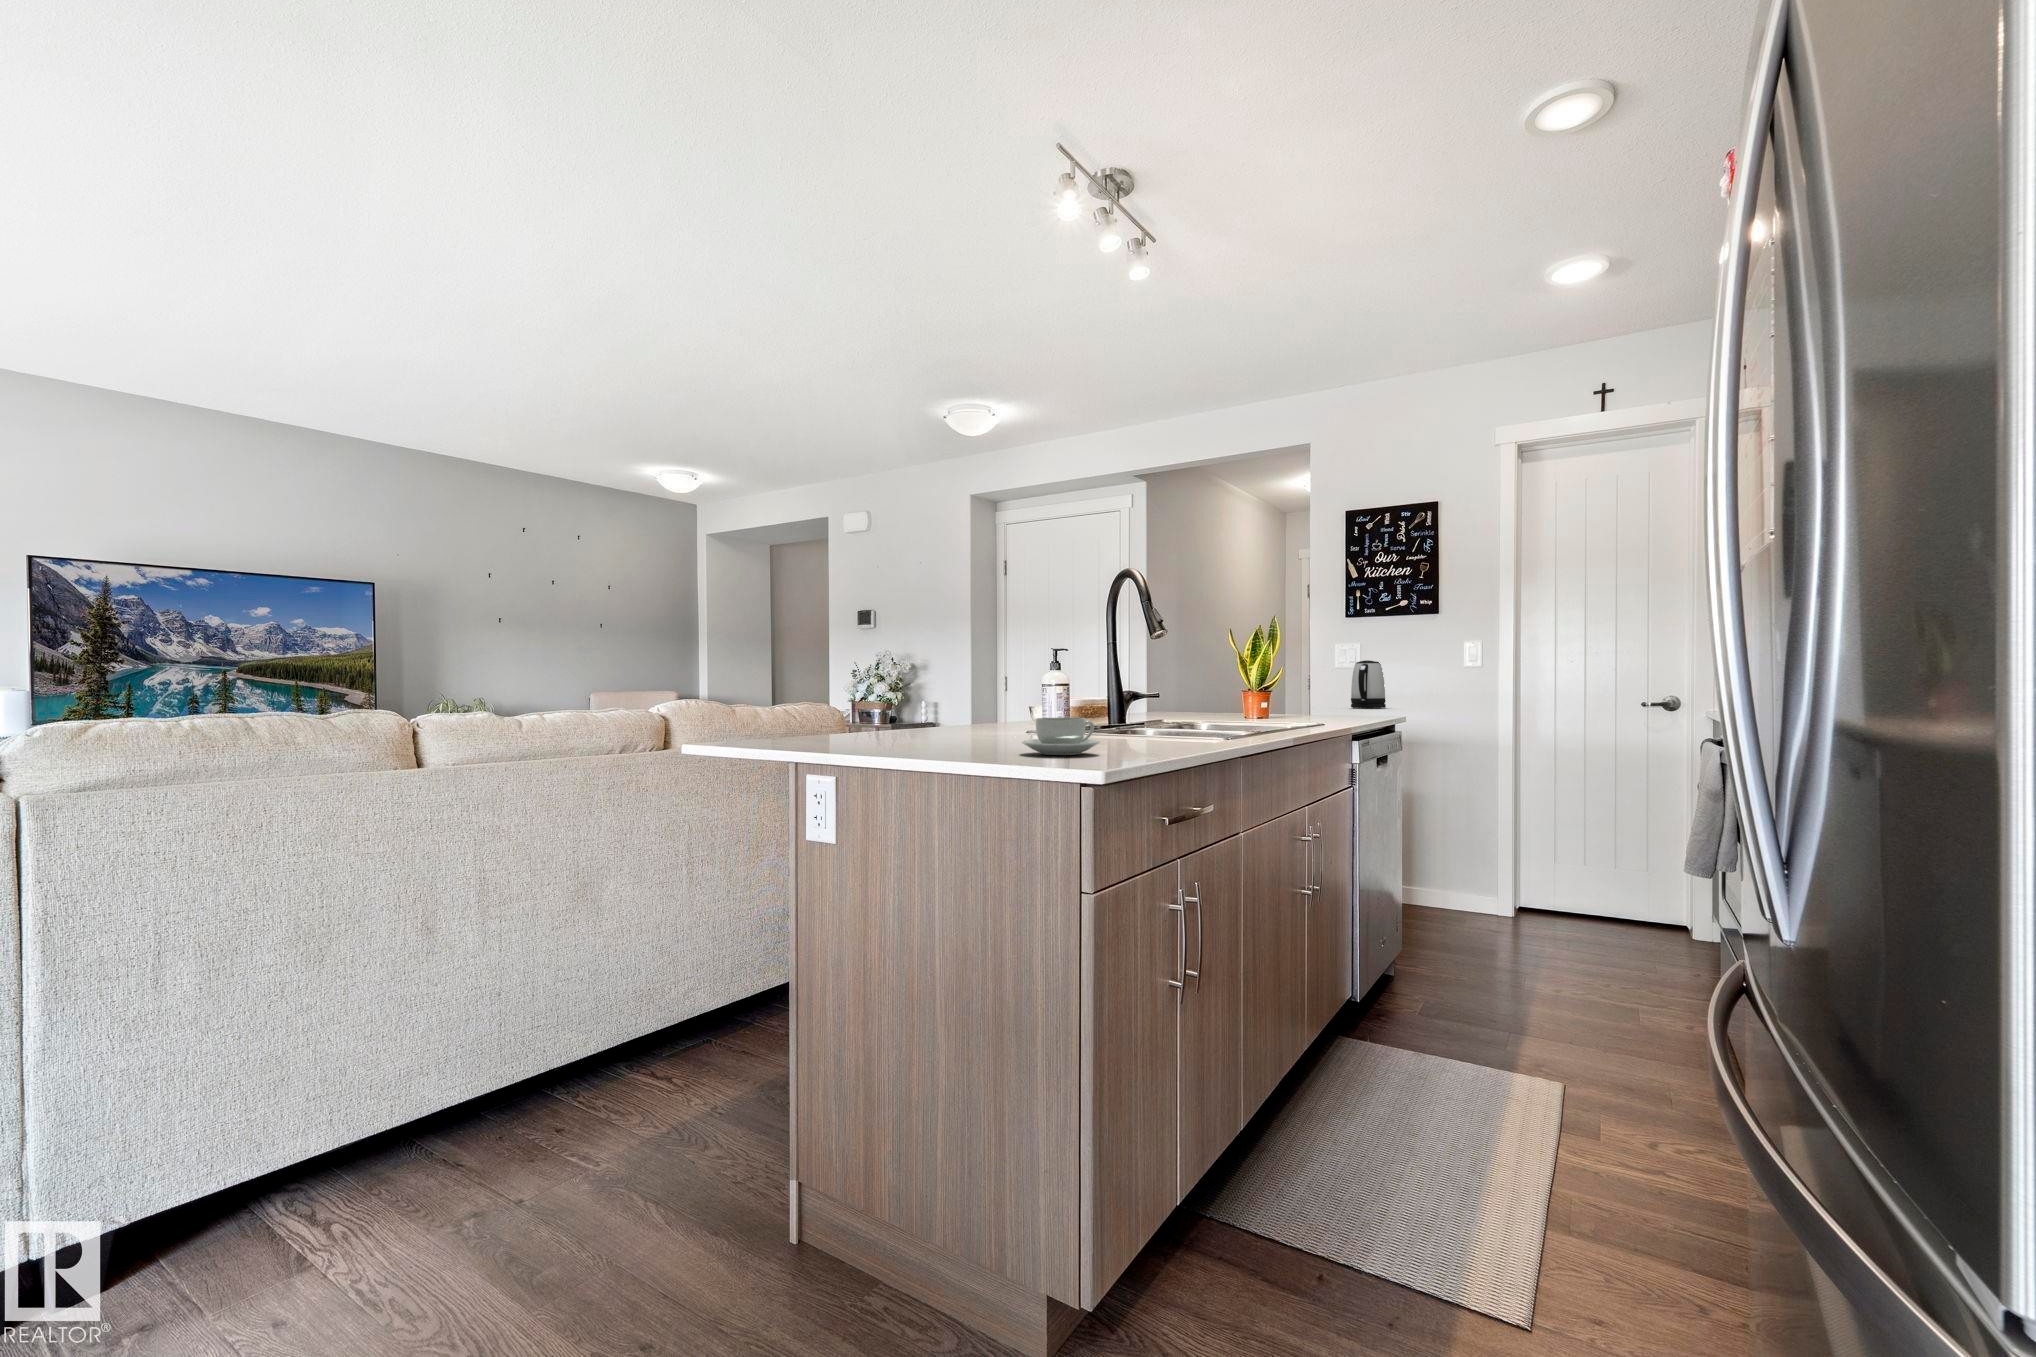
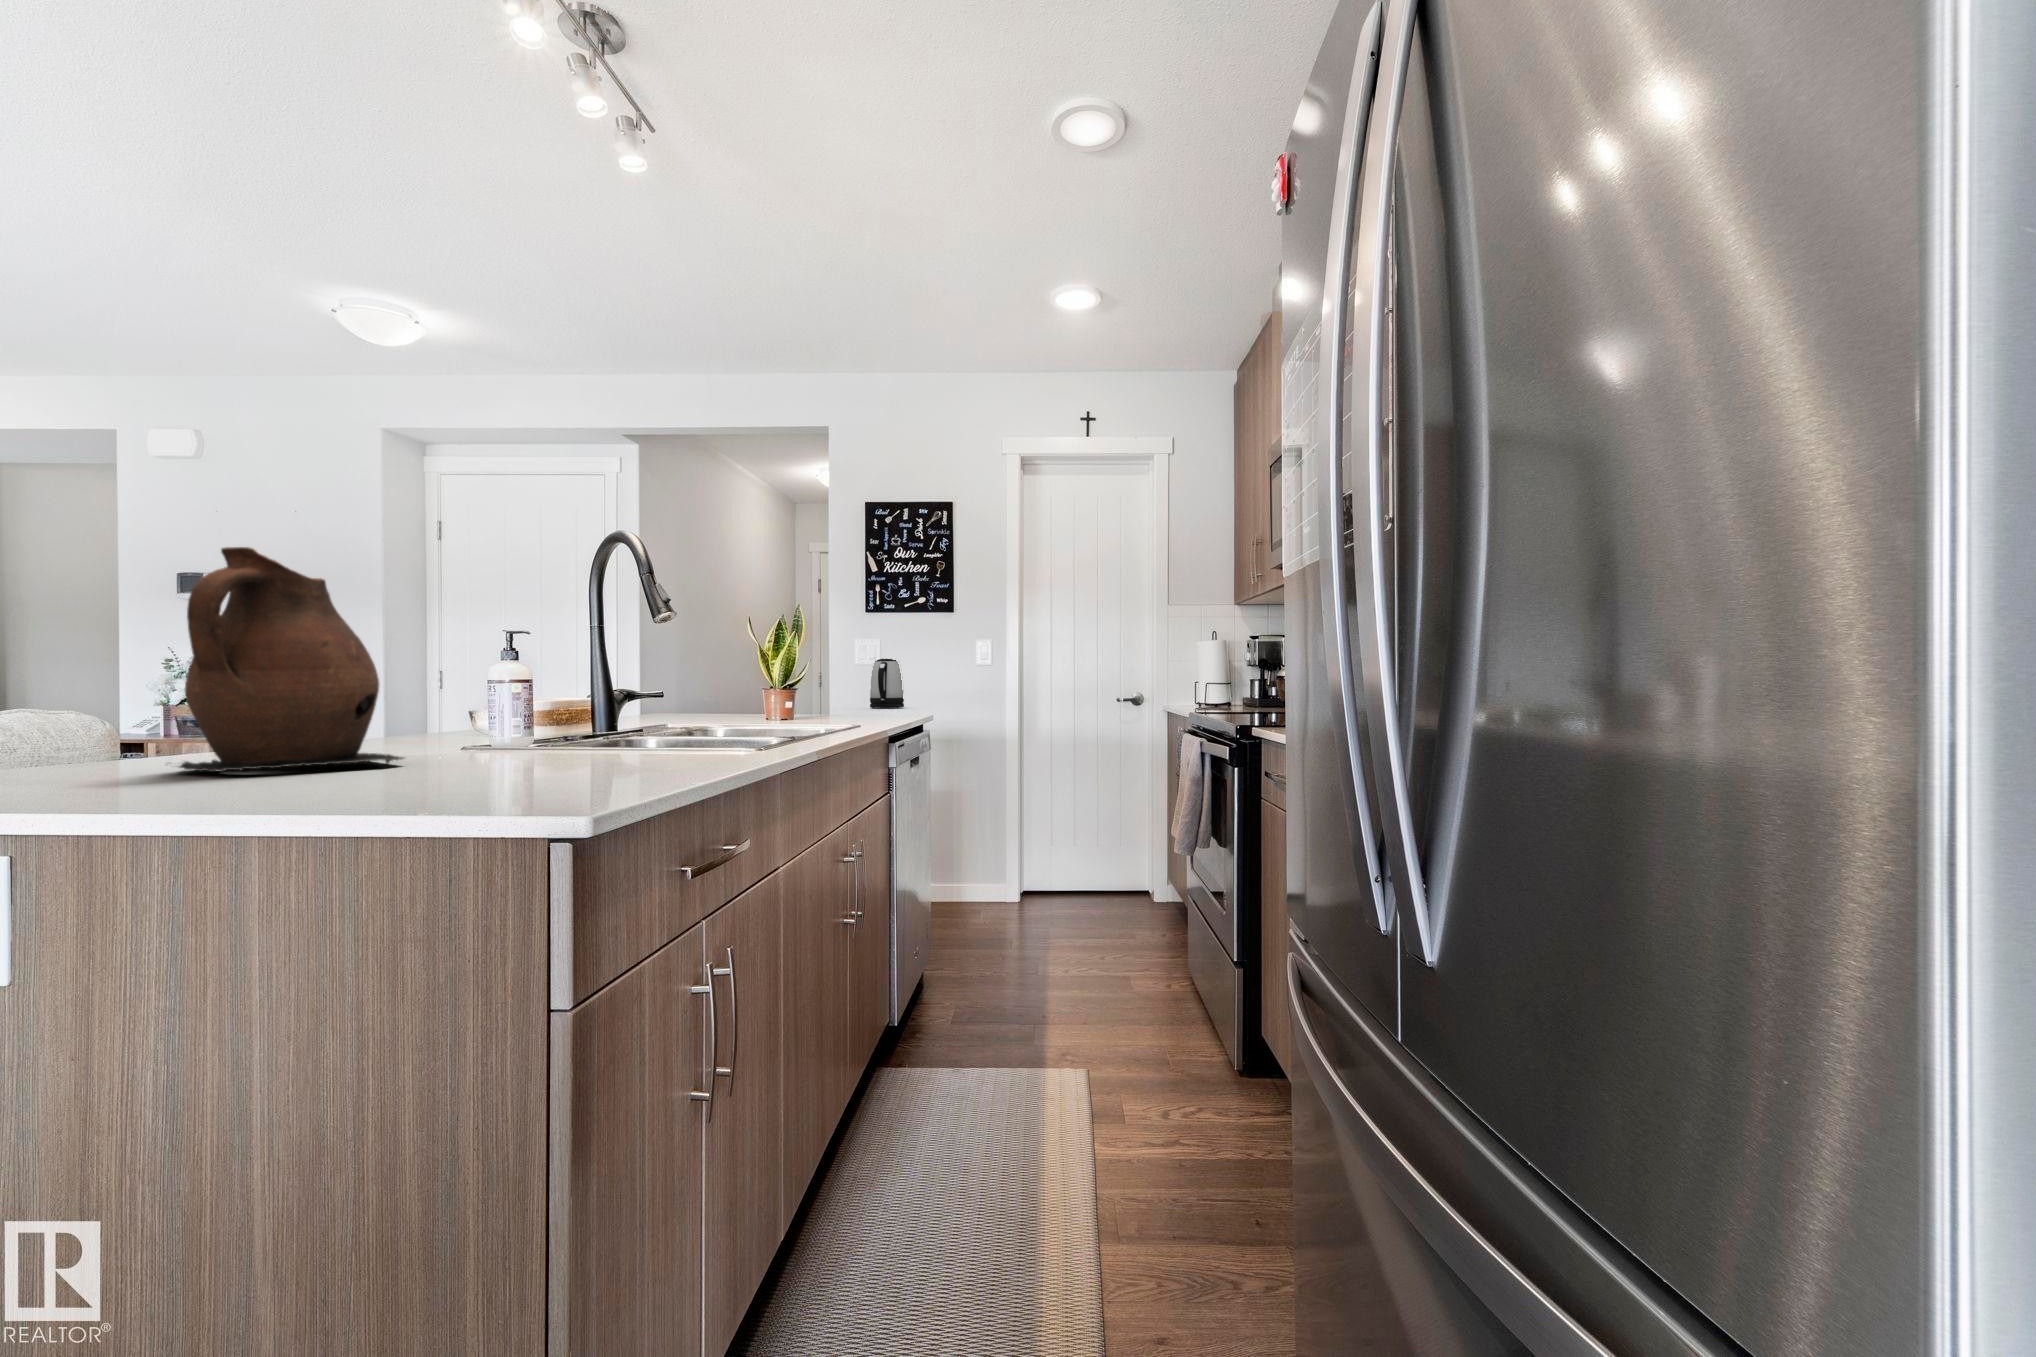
ceramic pitcher: none [877,603,997,739] -> present [179,547,403,772]
coffee cup: present [1022,717,1100,755] -> none [444,728,583,787]

